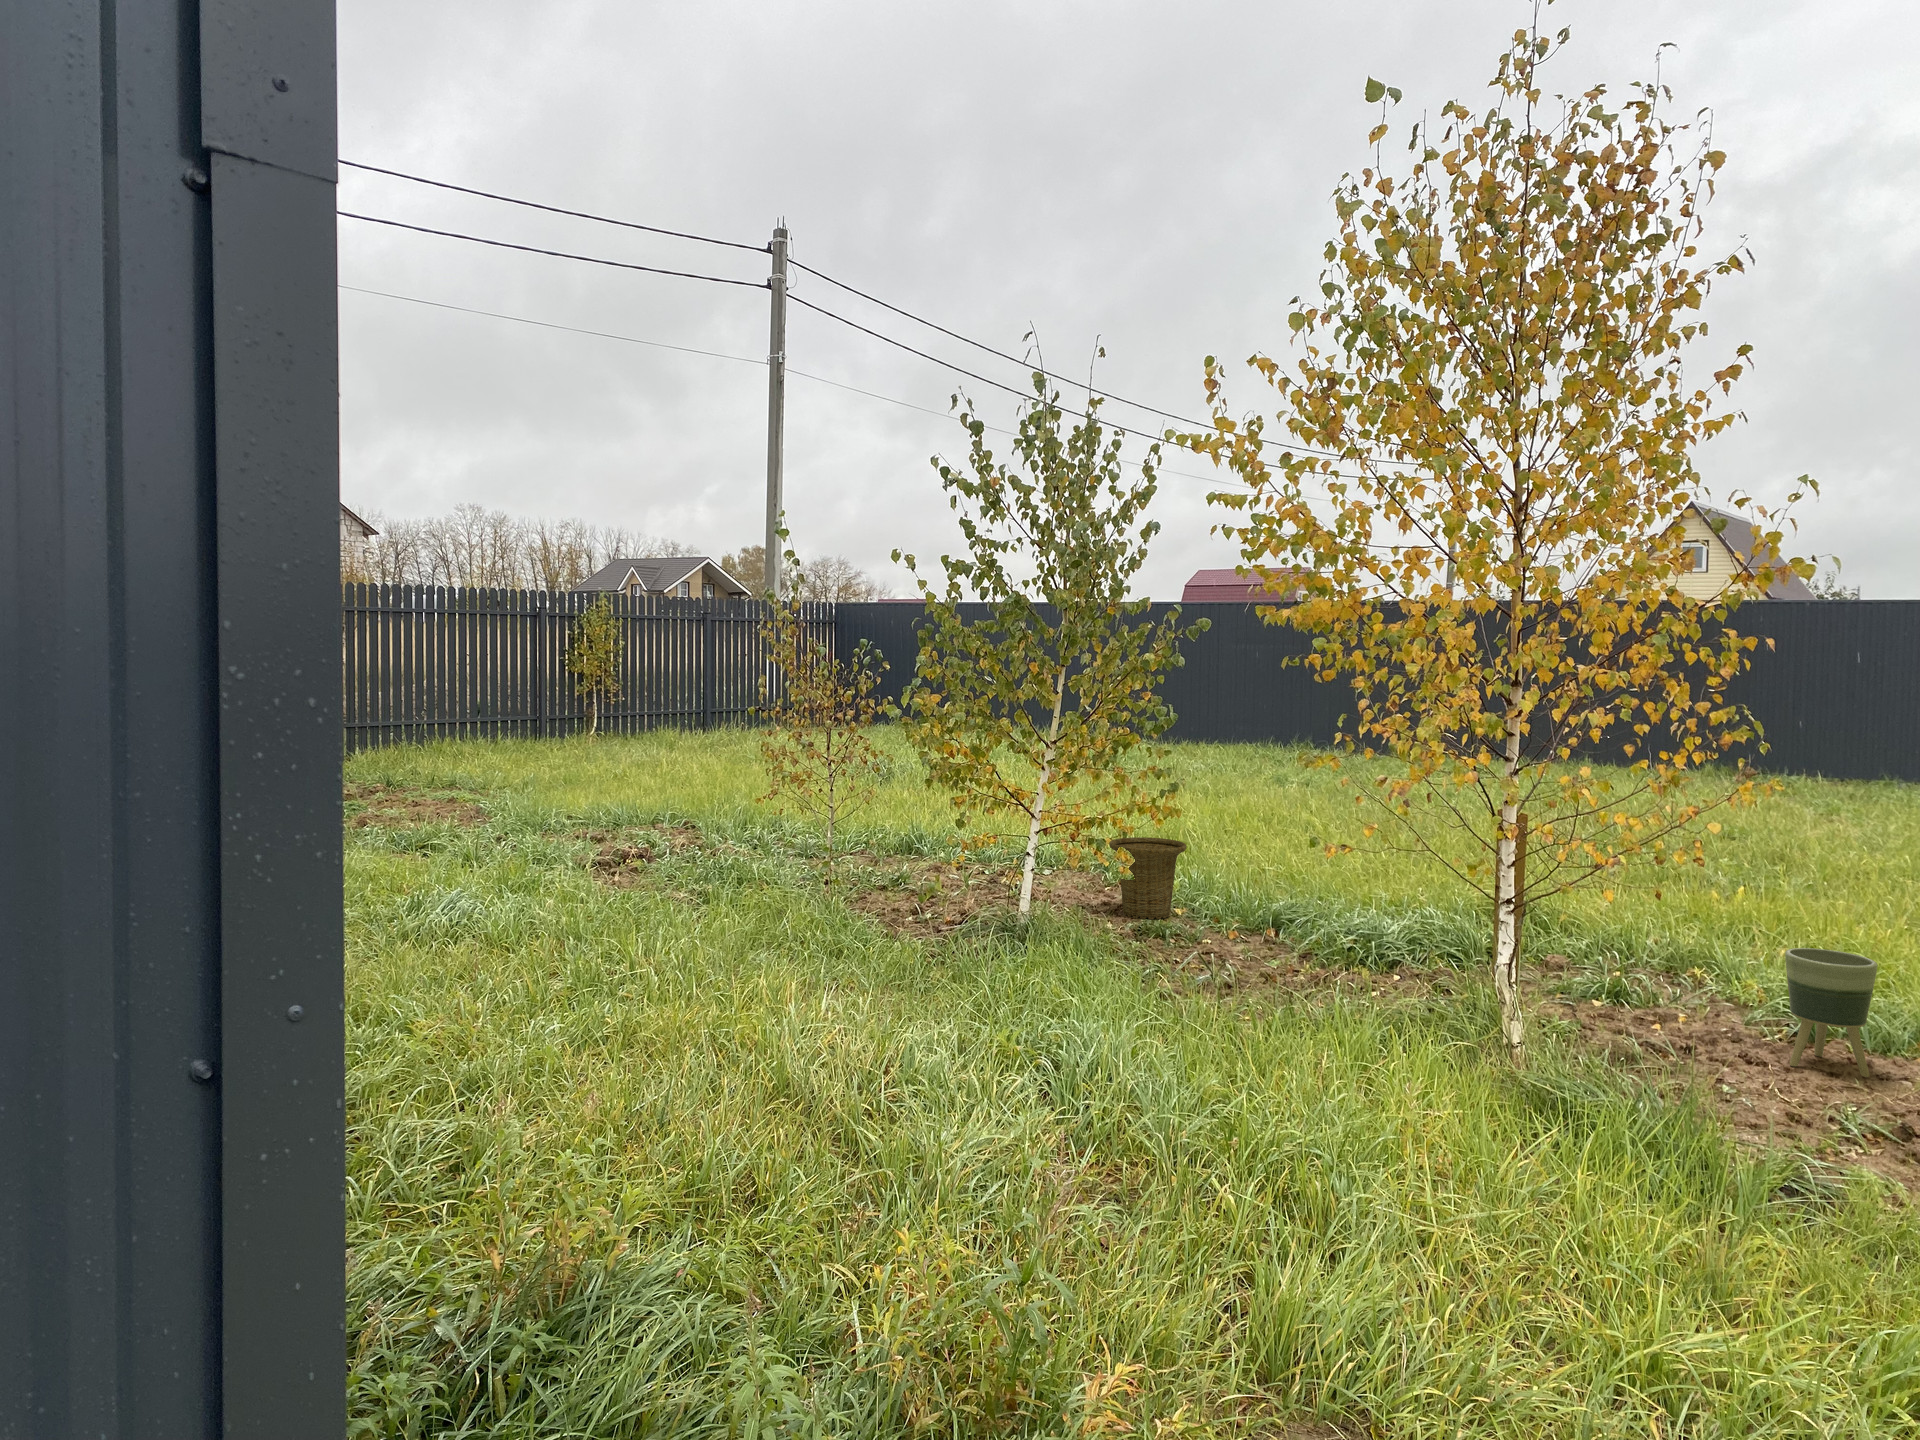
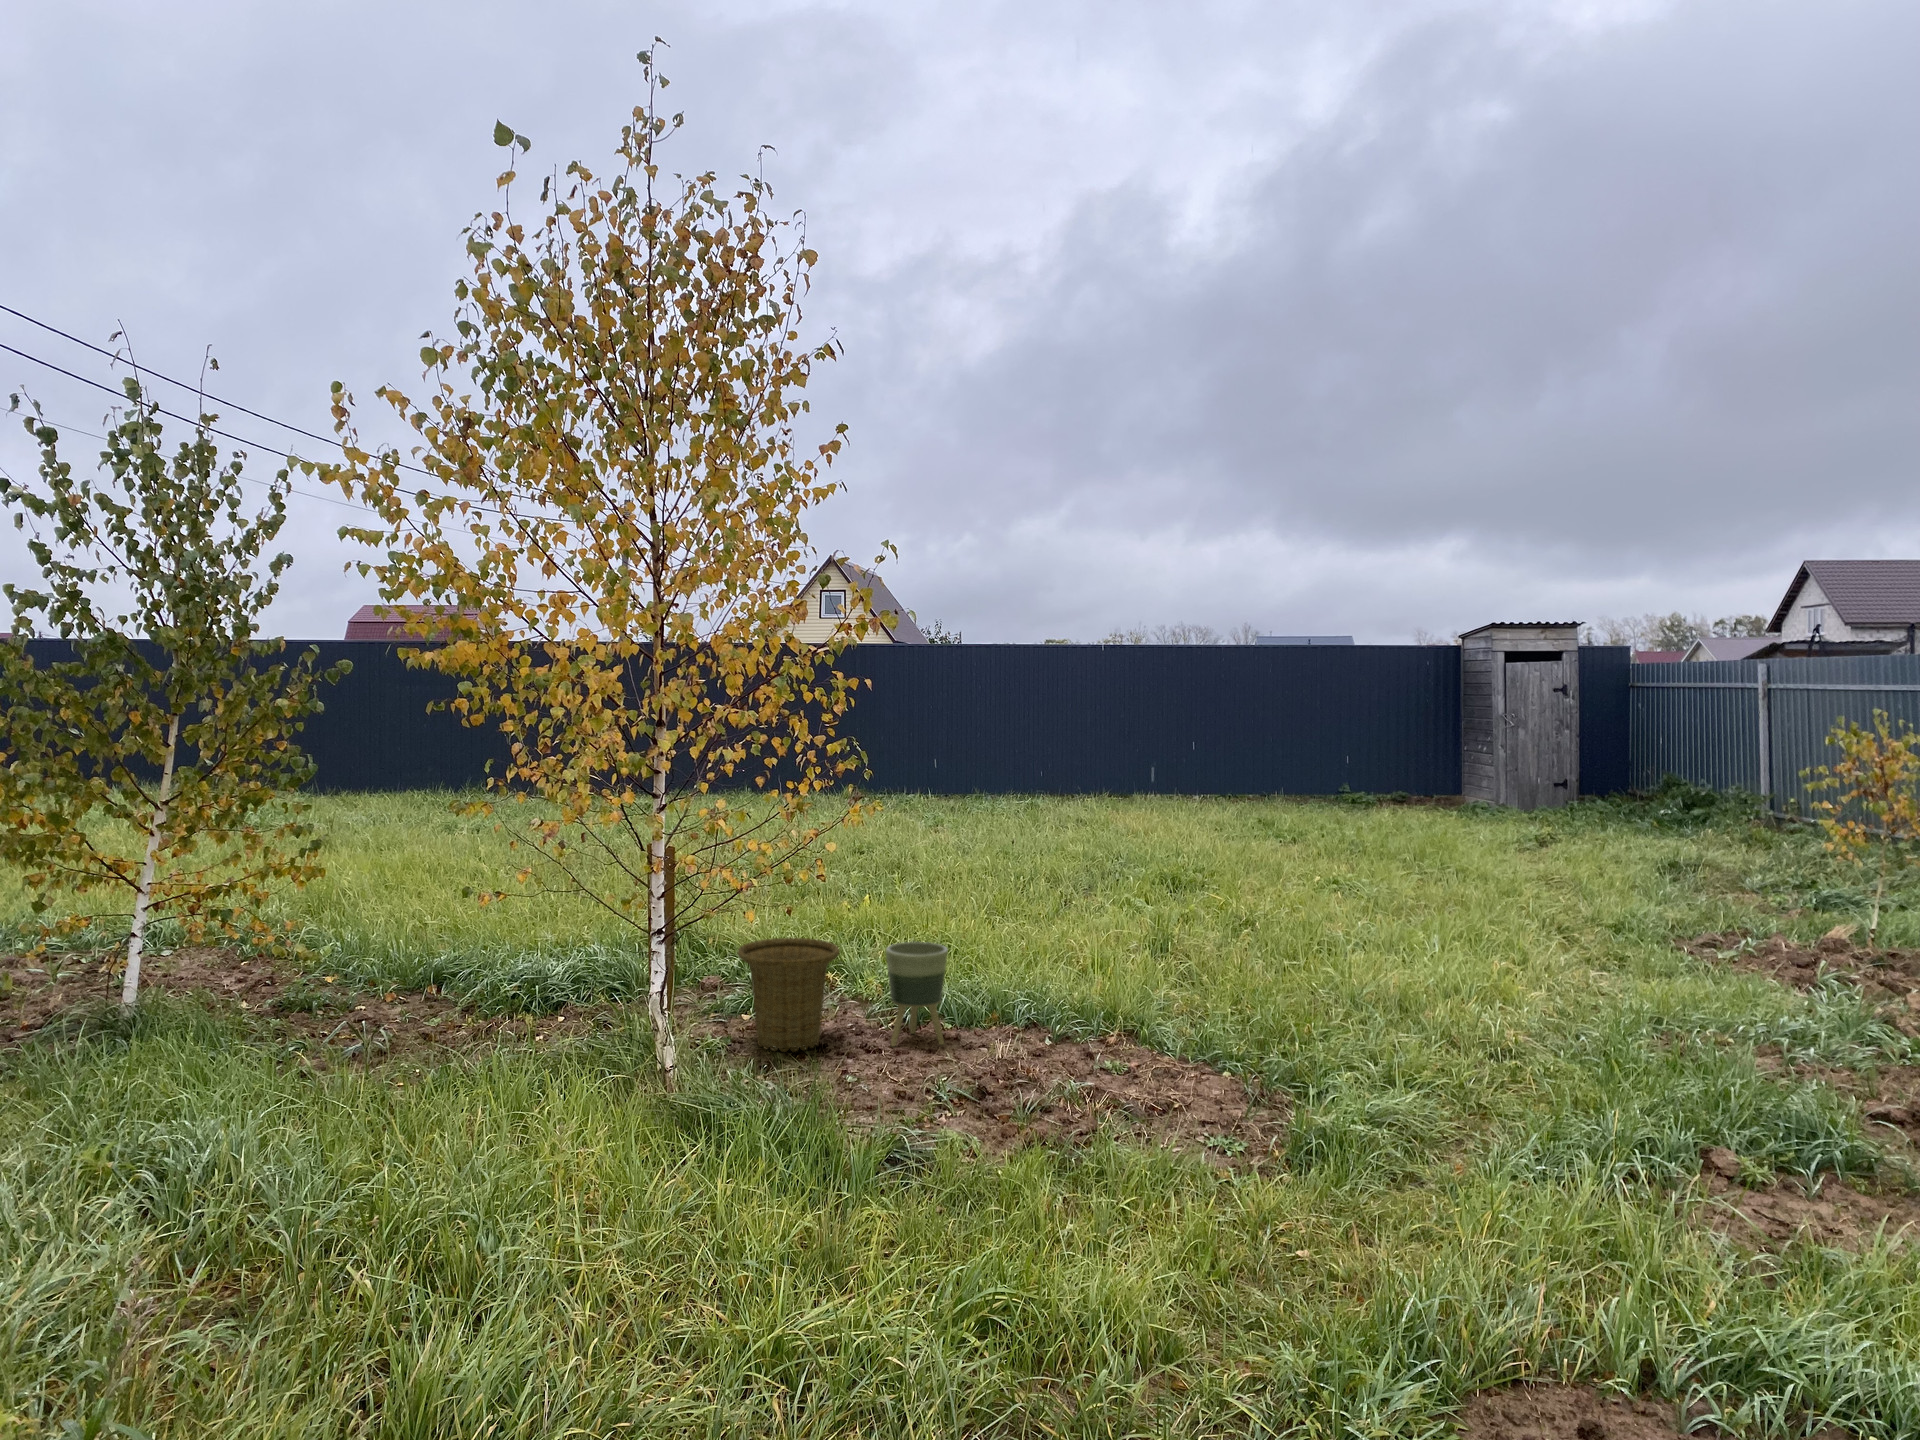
basket: present [1109,837,1187,920] -> present [738,938,840,1052]

